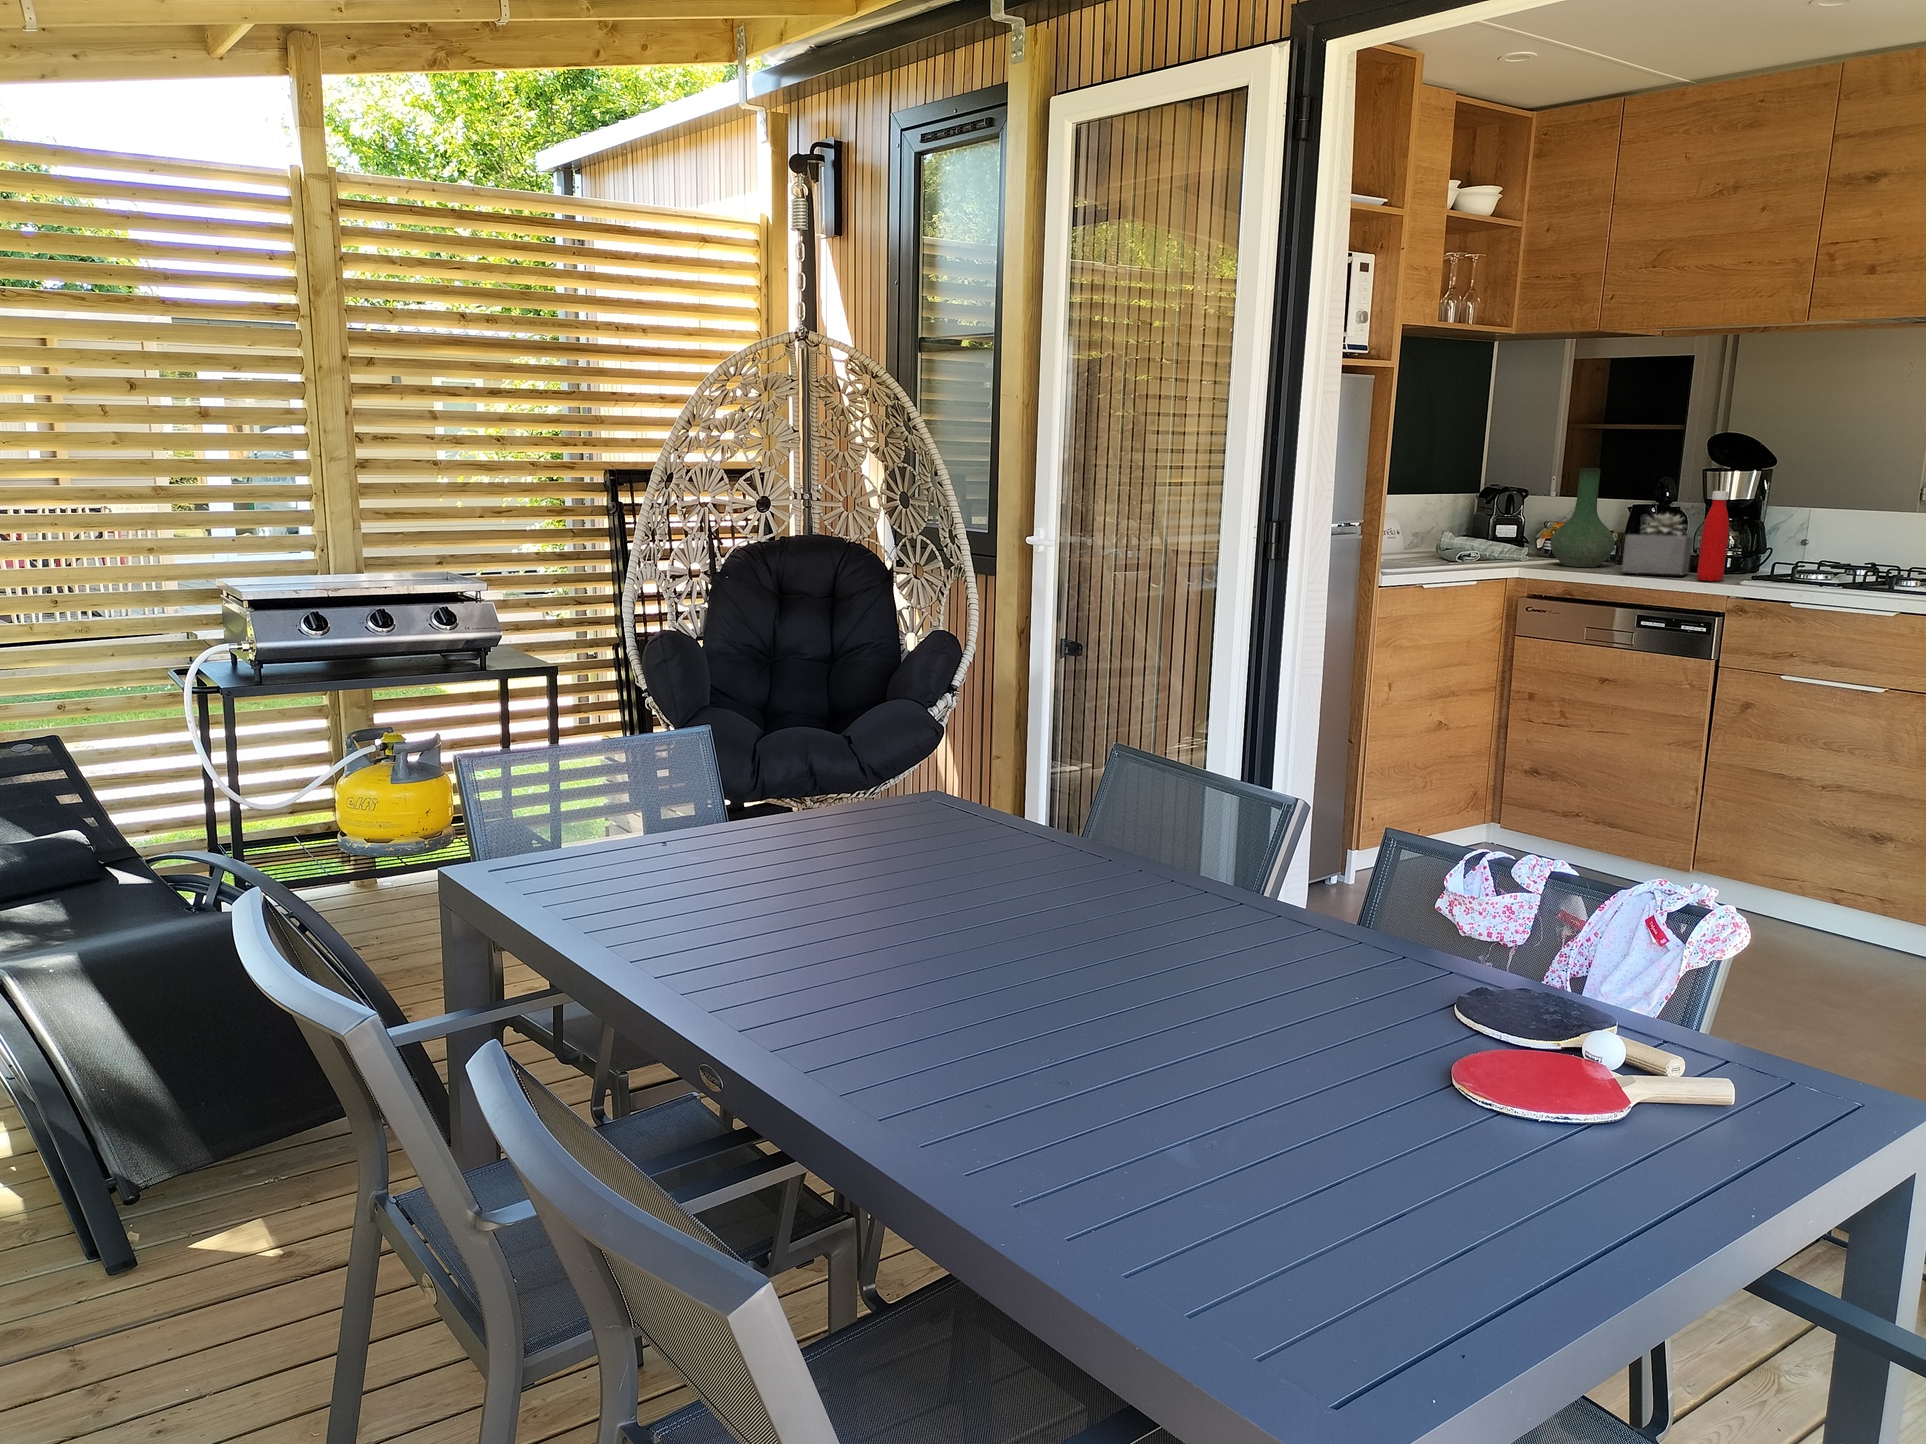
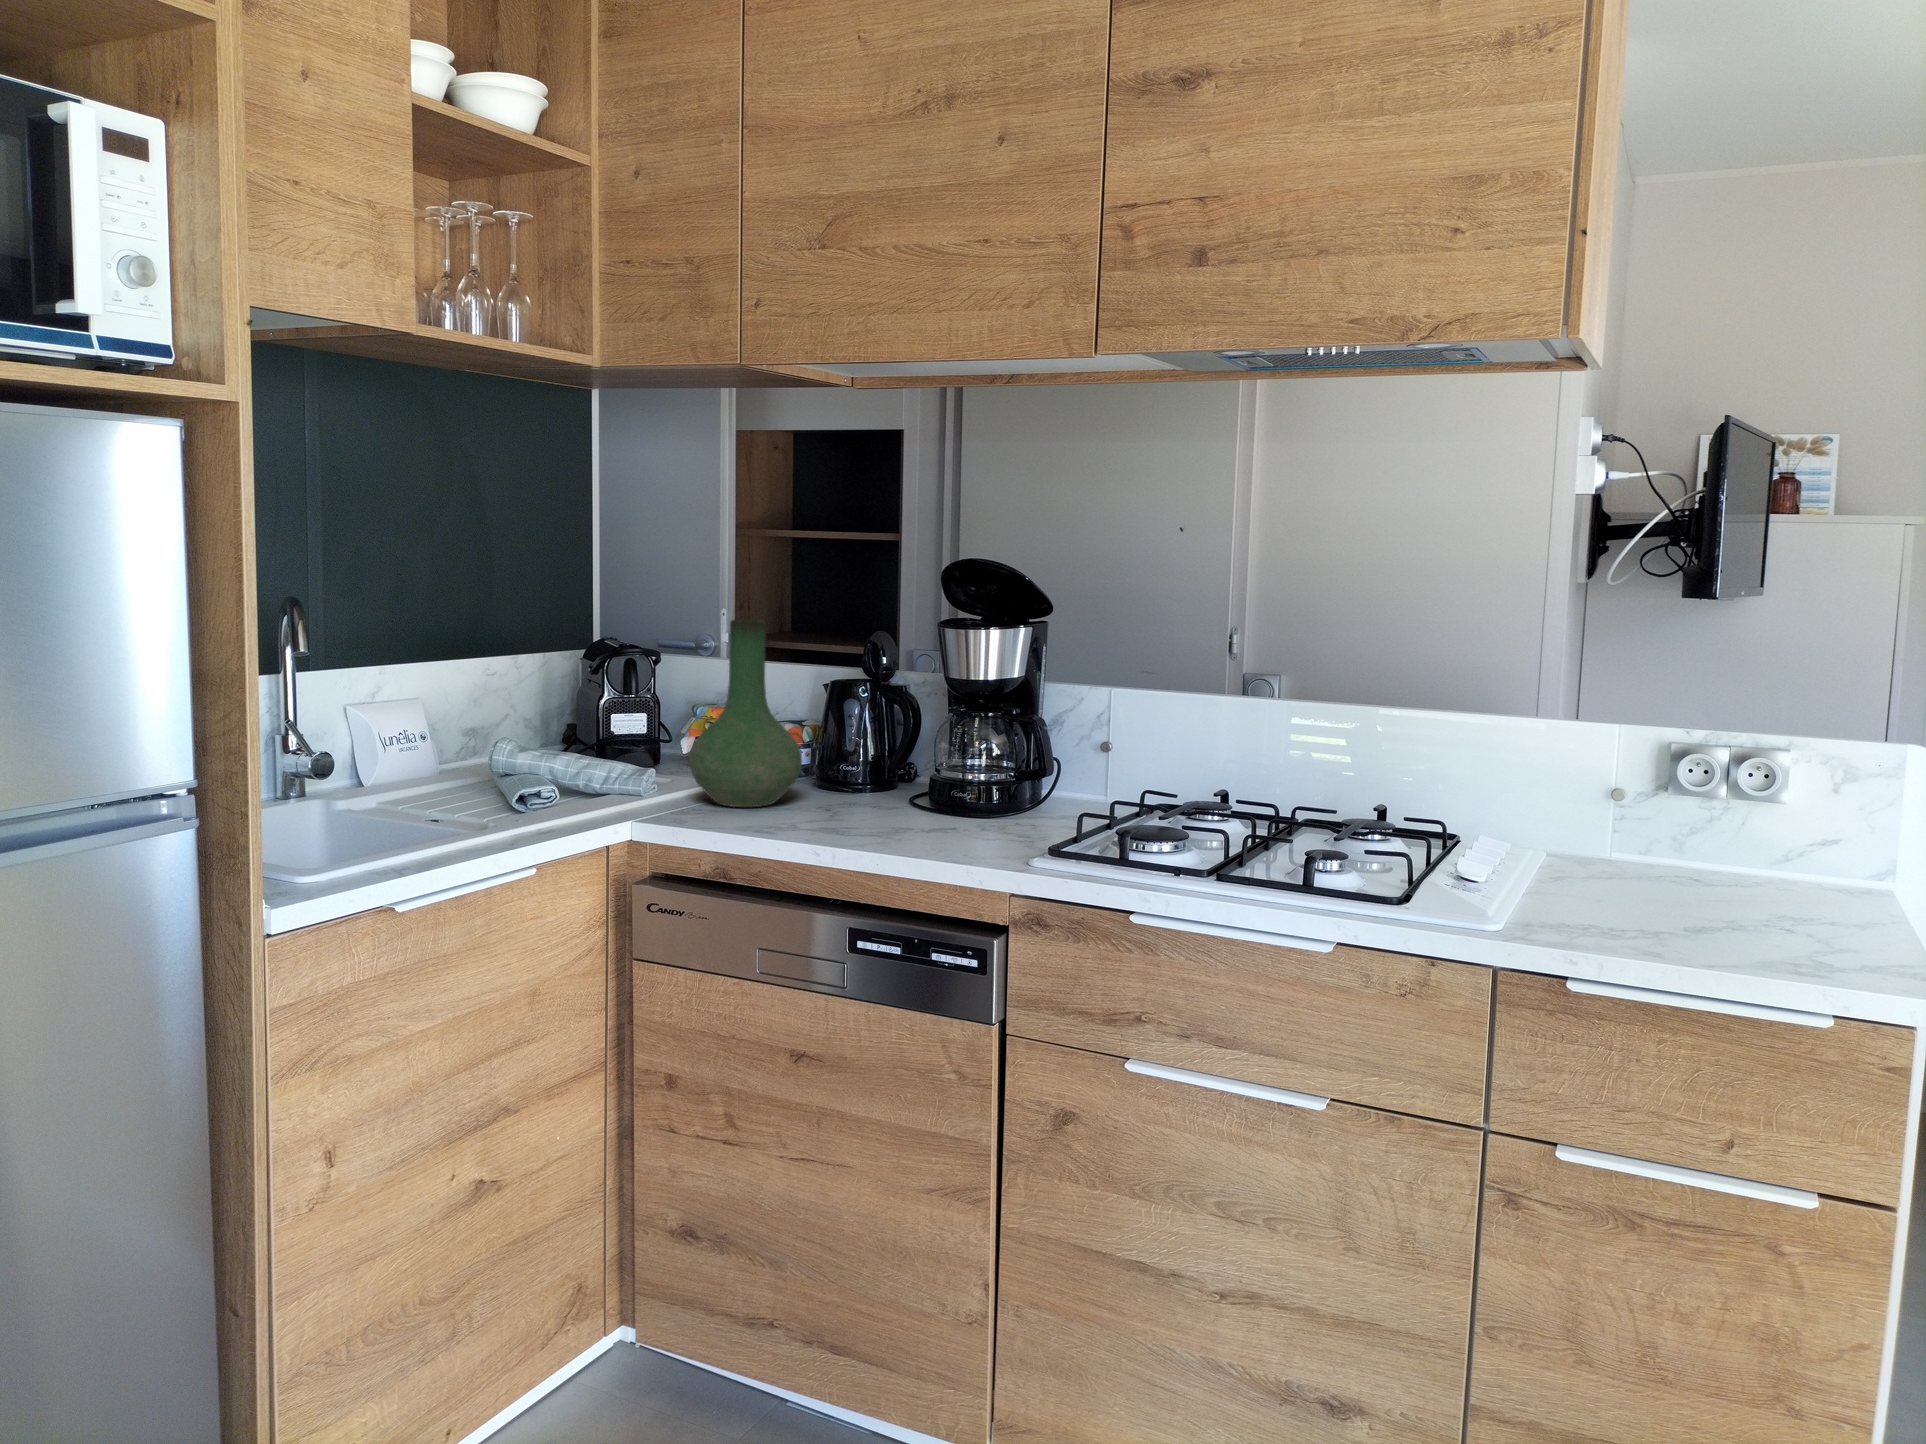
bottle: present [1697,491,1729,581] -> none [949,674,997,854]
succulent plant: present [1622,514,1692,574] -> none [813,708,932,834]

